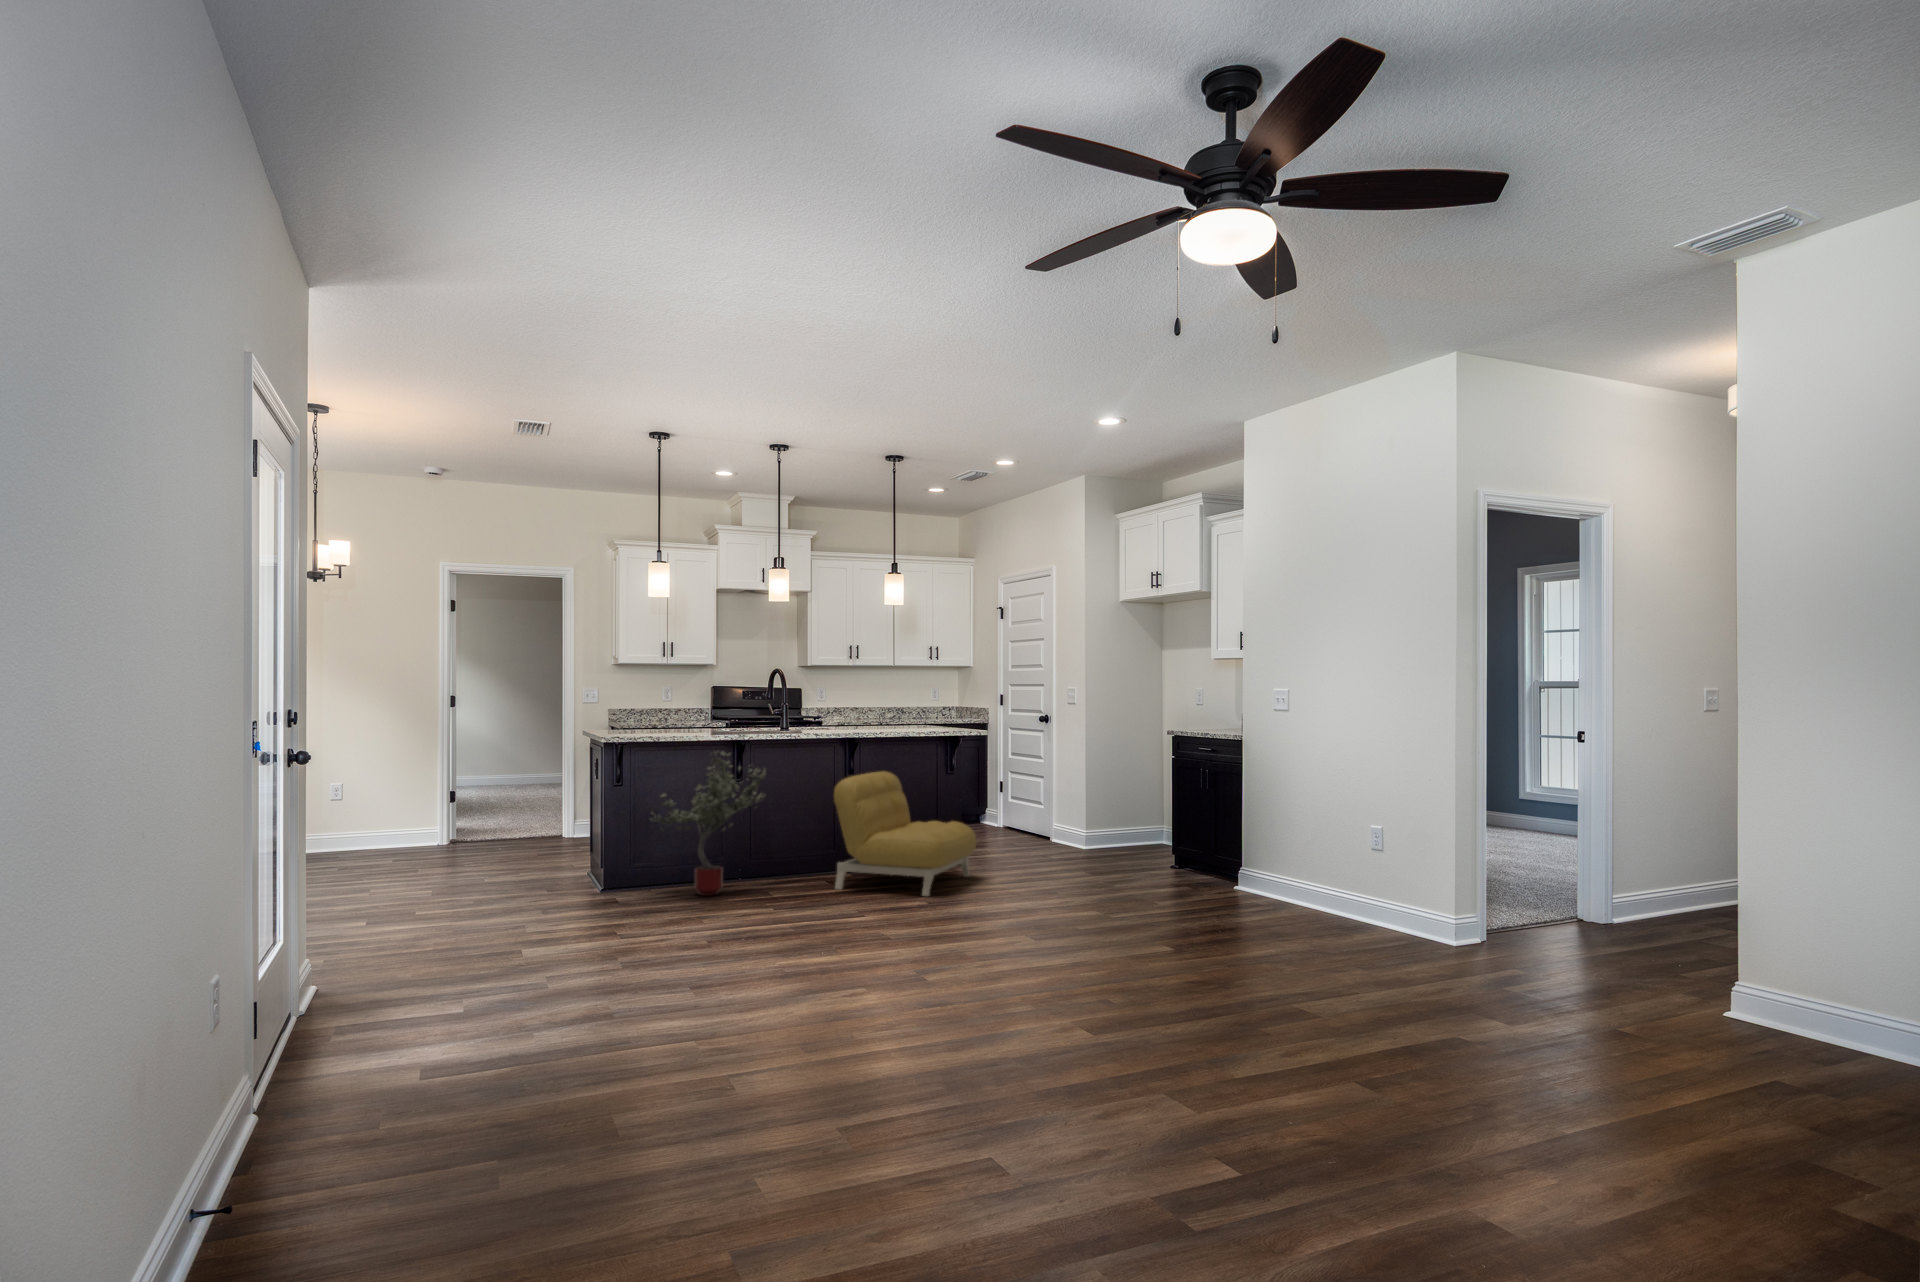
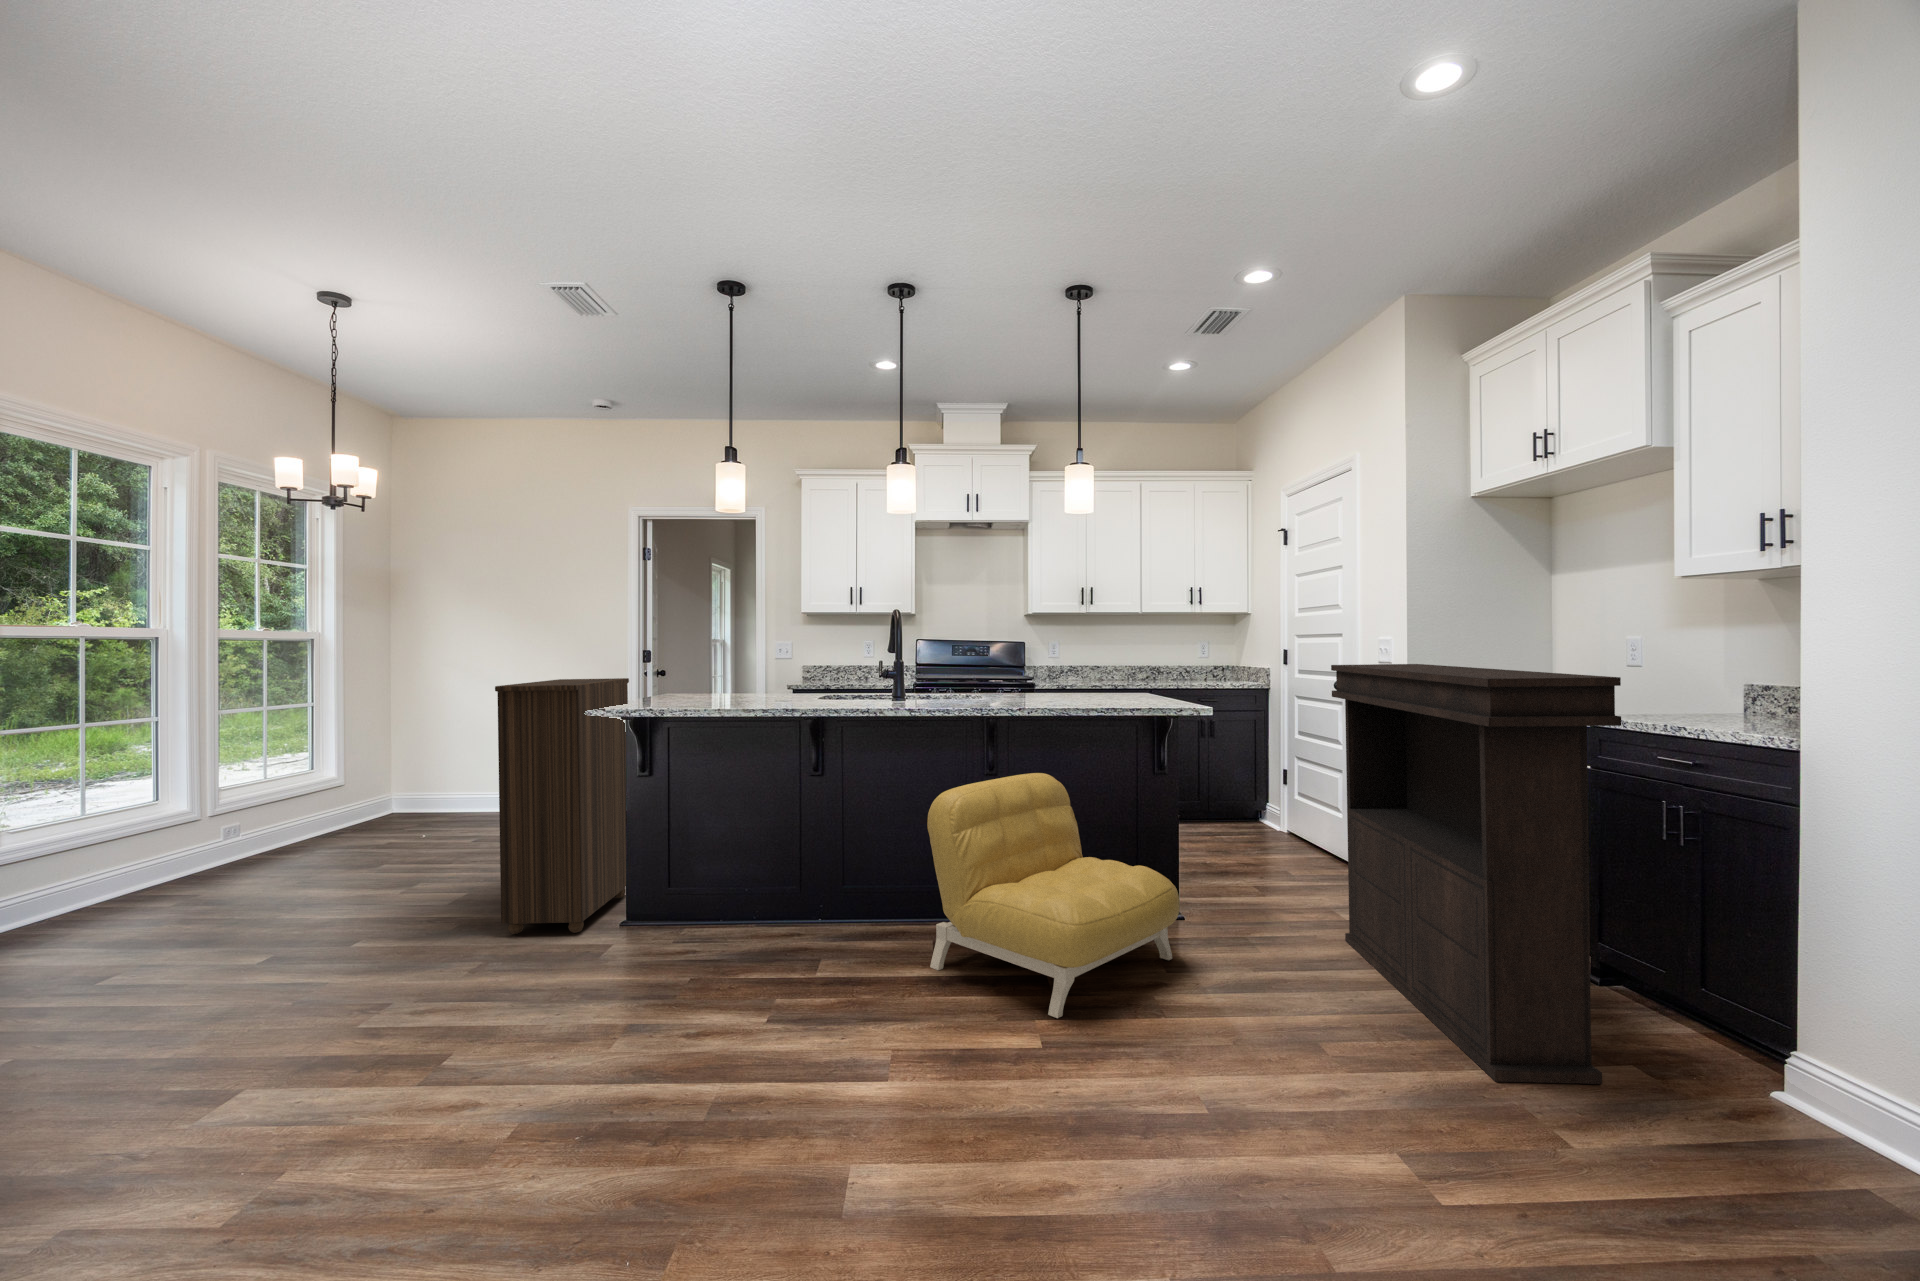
console table: none [1051,702,1183,894] -> present [1331,664,1621,1084]
bookshelf: none [504,712,574,900] -> present [495,678,629,934]
potted tree: present [650,751,766,896] -> none [656,738,833,959]

